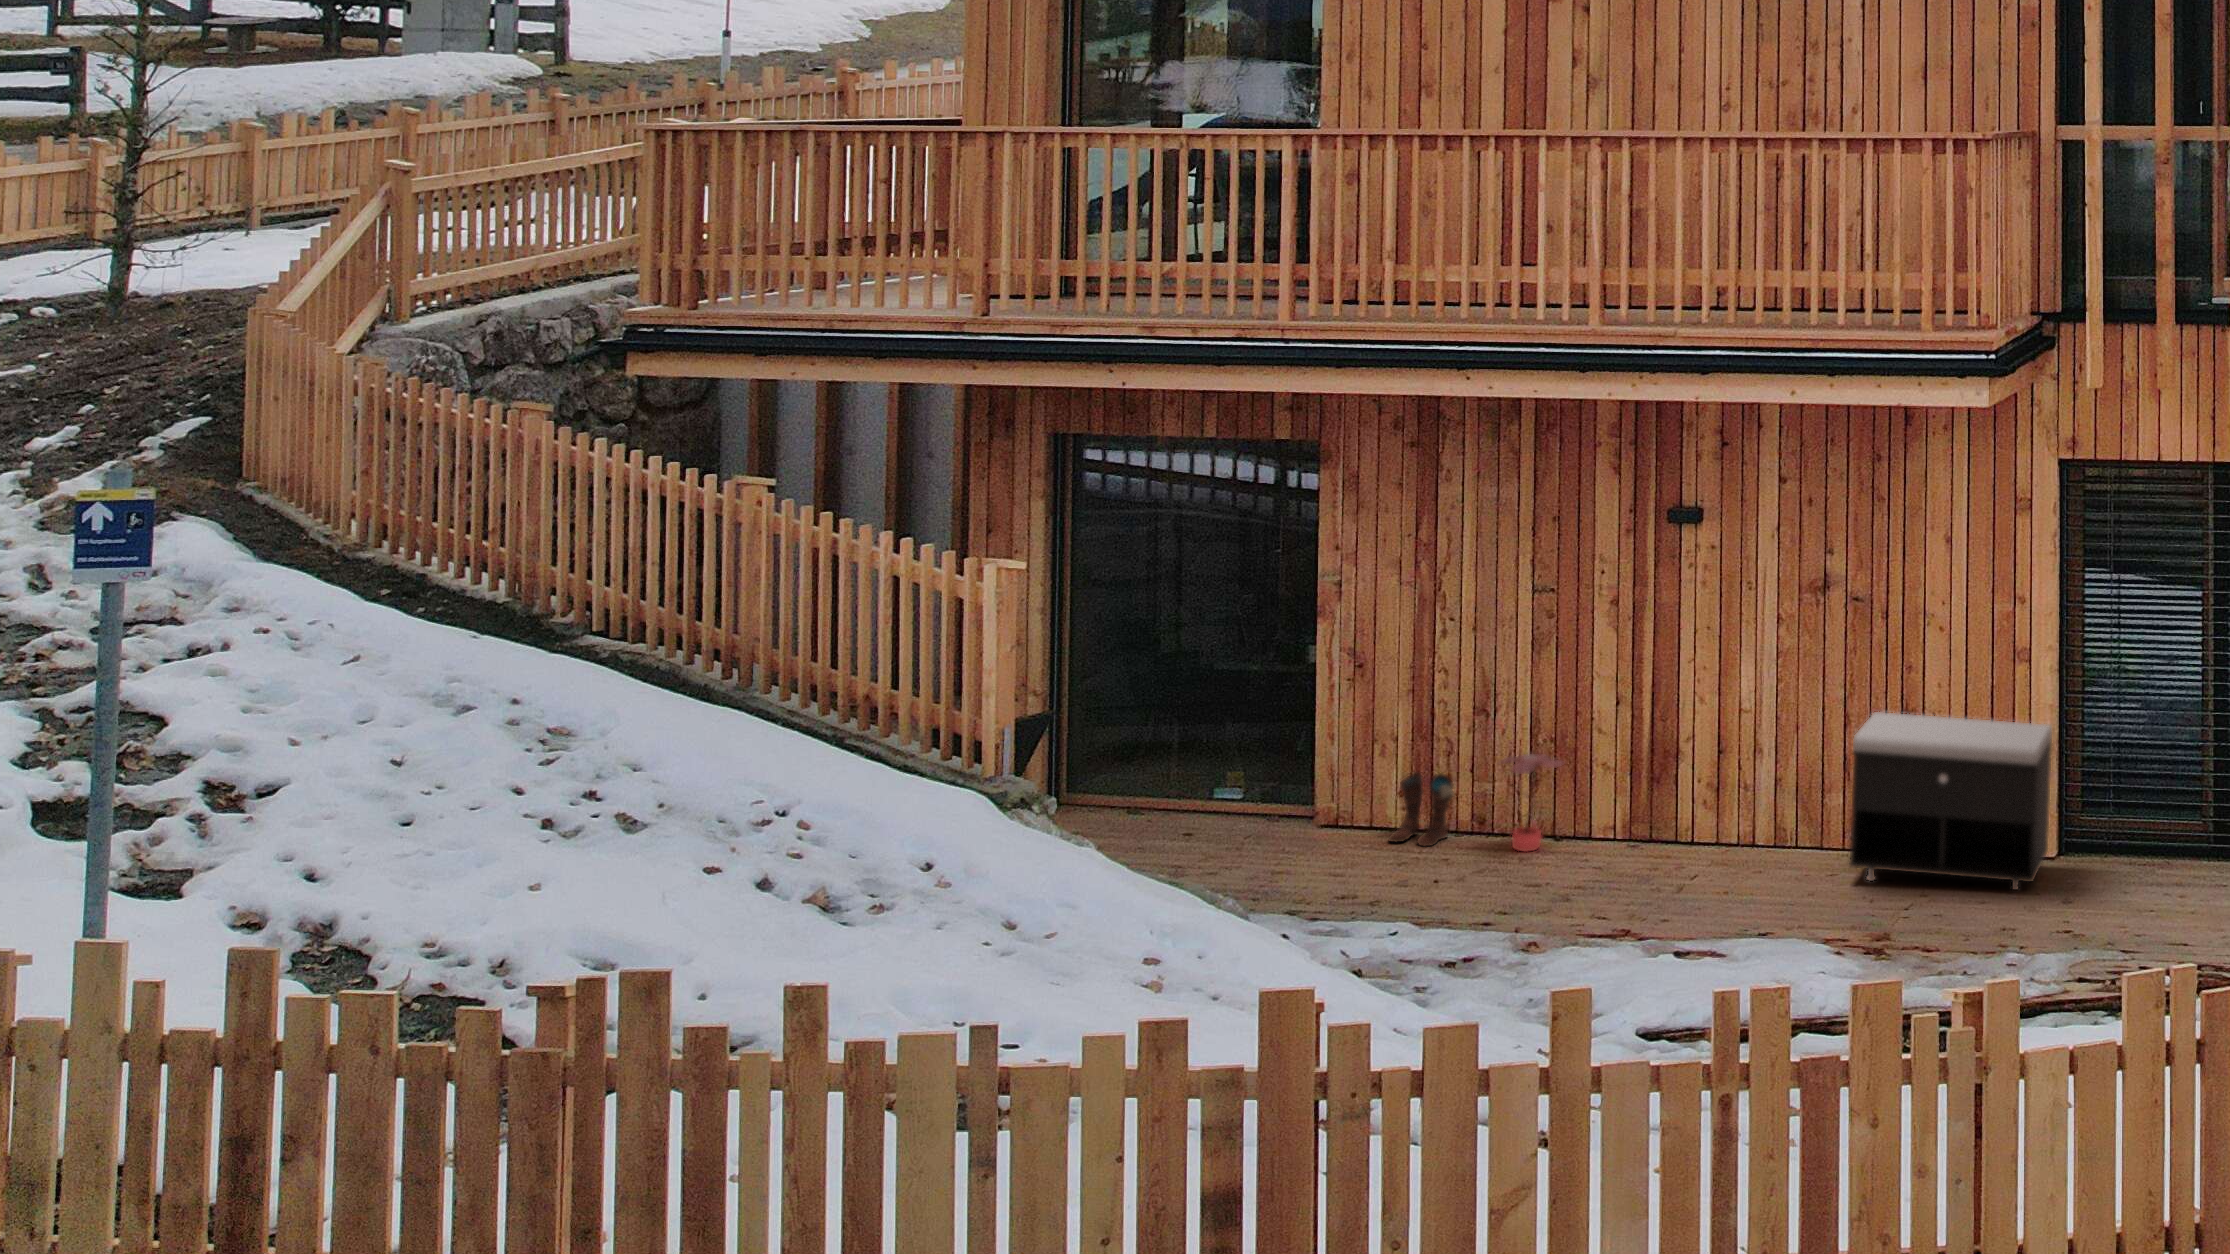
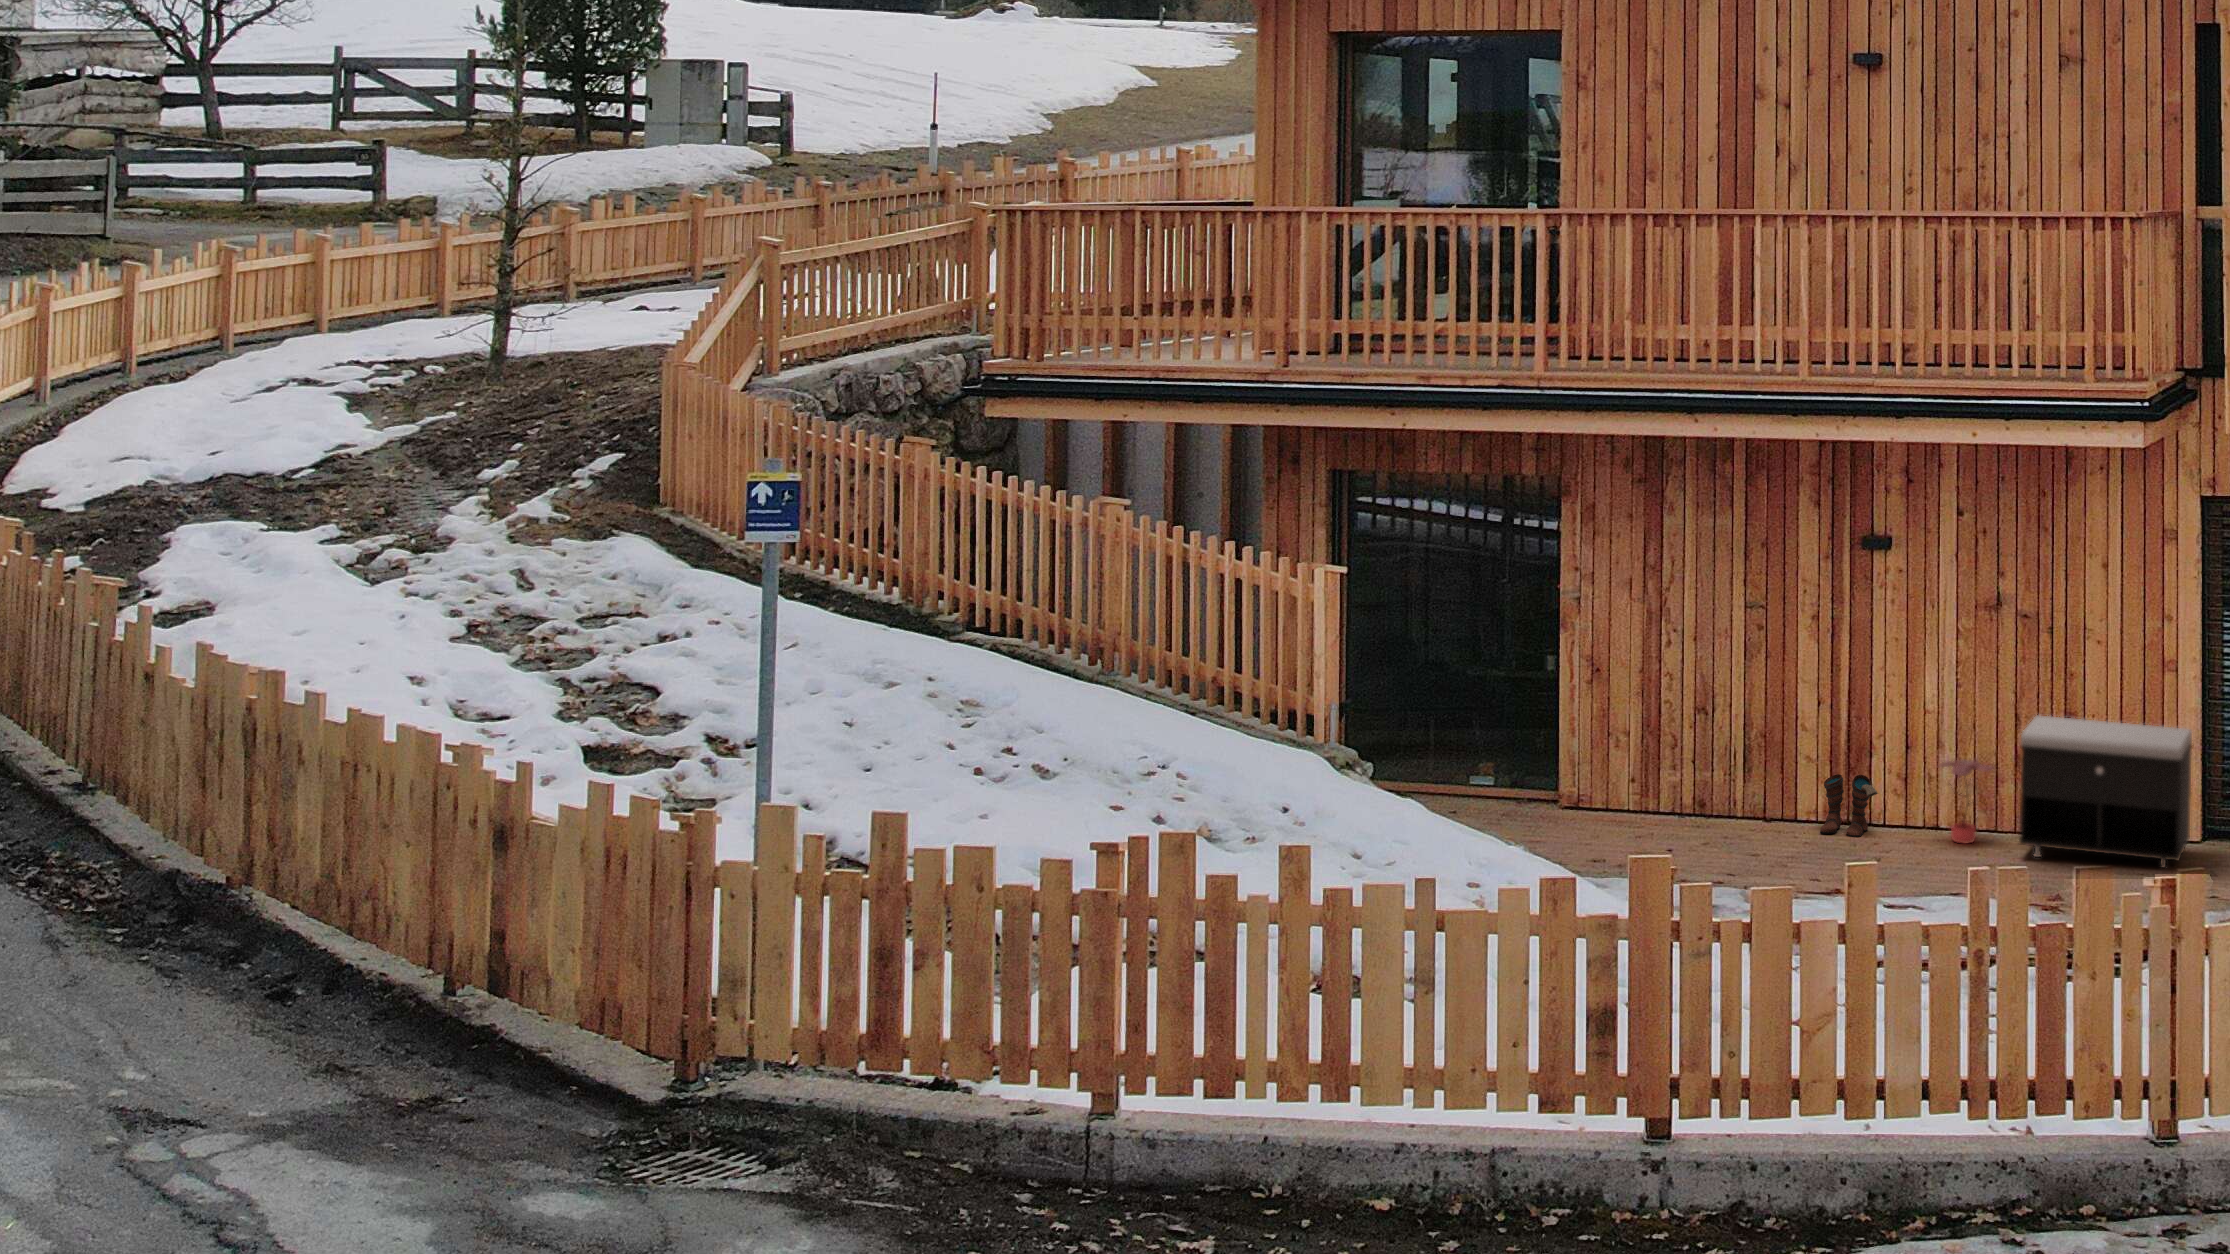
potted plant: present [1500,754,1564,851] -> present [1938,759,1994,844]
boots: present [1389,773,1454,846] -> present [1820,774,1878,837]

